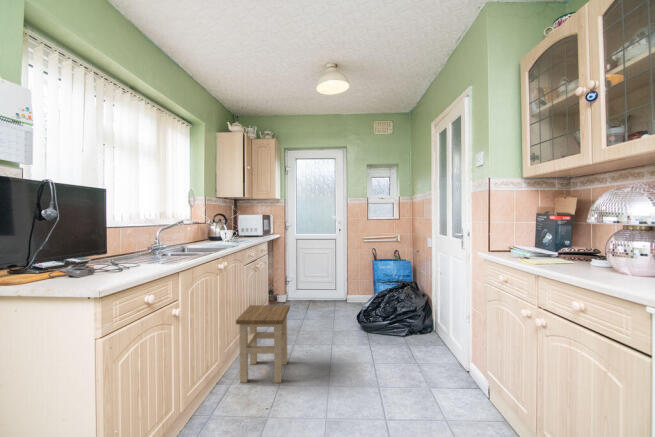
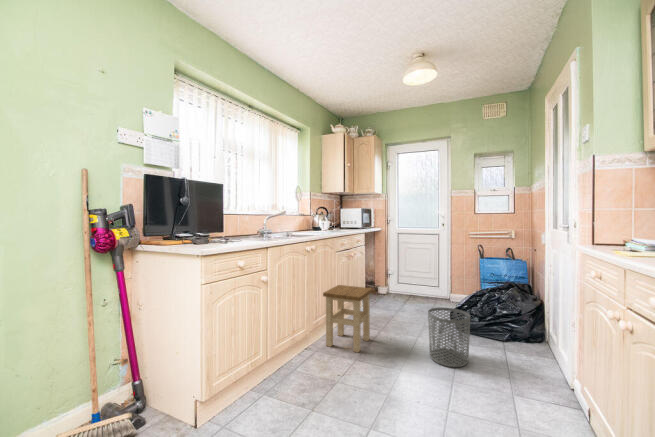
waste bin: none [351,316,390,377] -> present [428,307,470,367]

